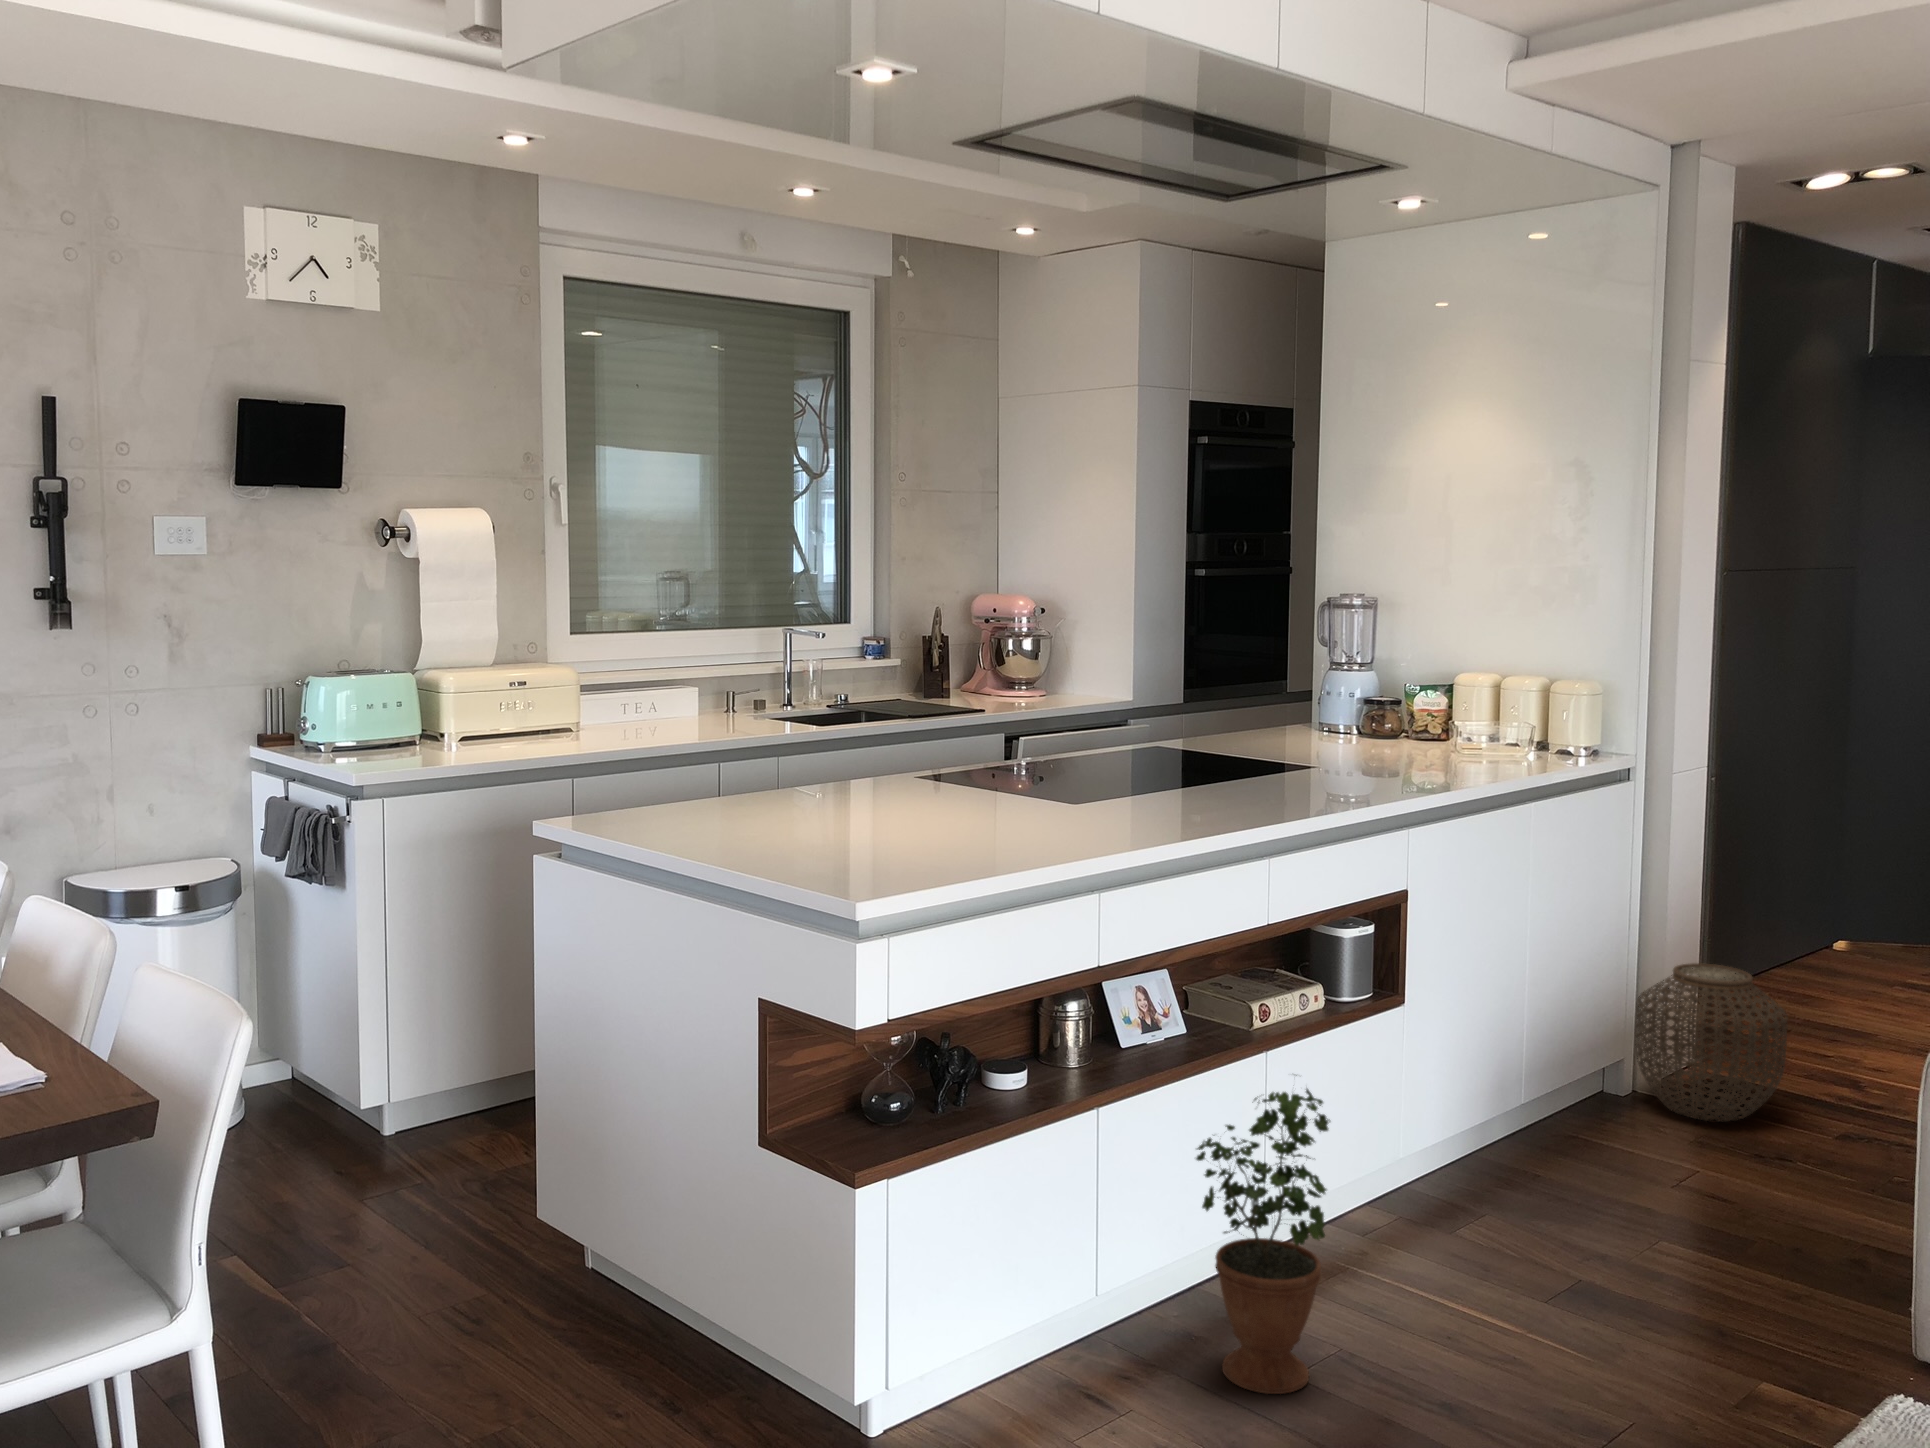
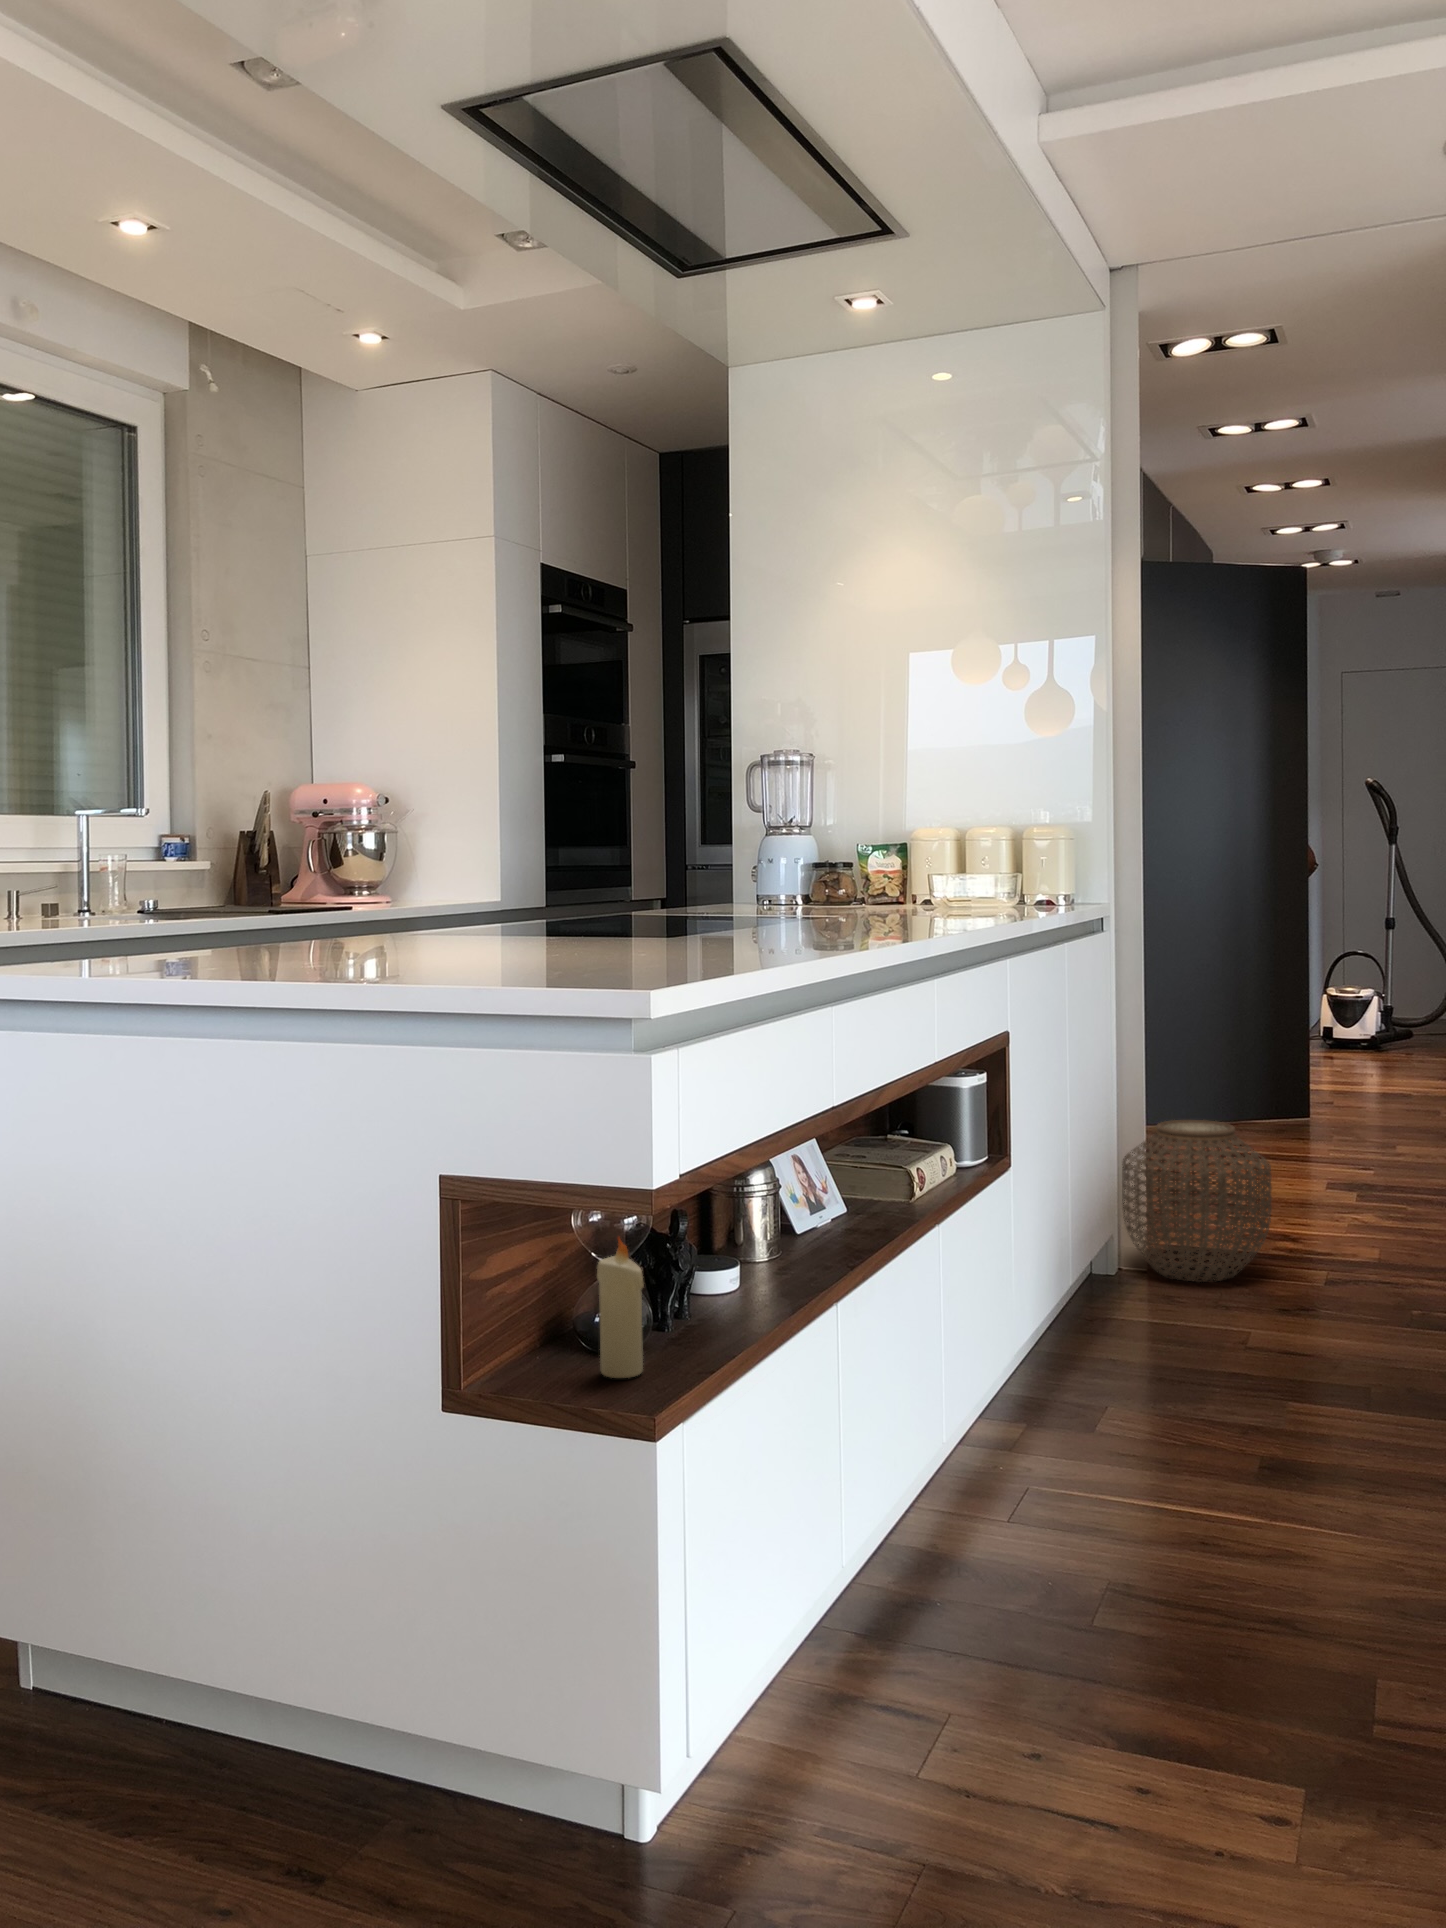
candle: none [865,1048,897,1145] -> present [597,1238,644,1378]
potted plant: present [1196,1075,1330,1394] -> none [952,1226,1122,1638]

